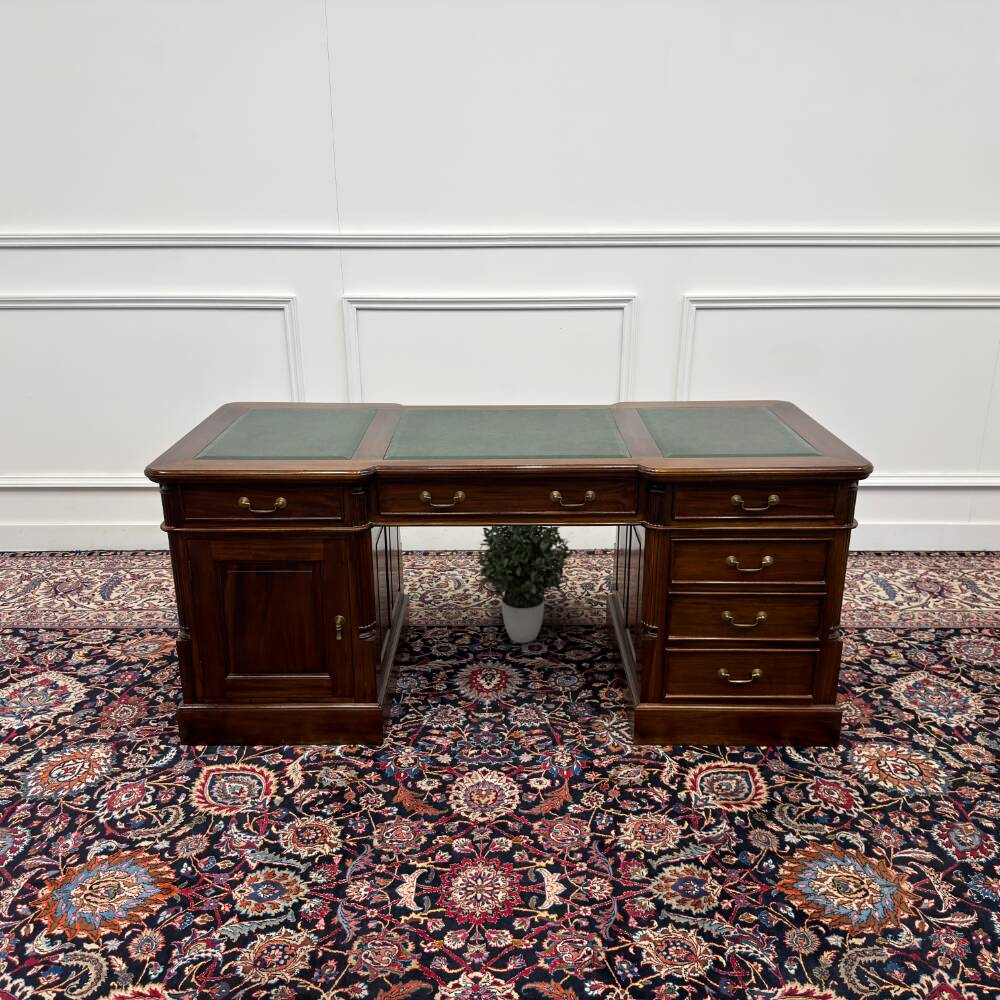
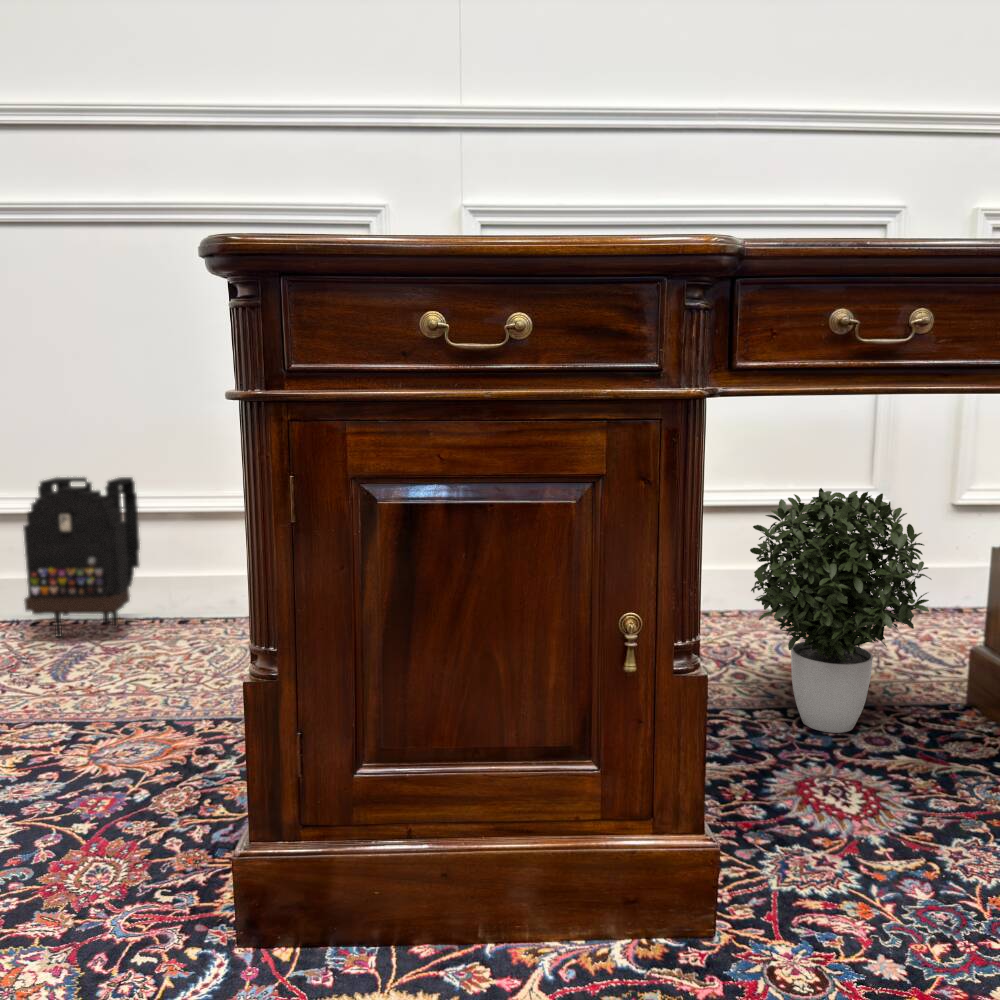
backpack: none [77,466,151,565] -> present [23,477,140,637]

